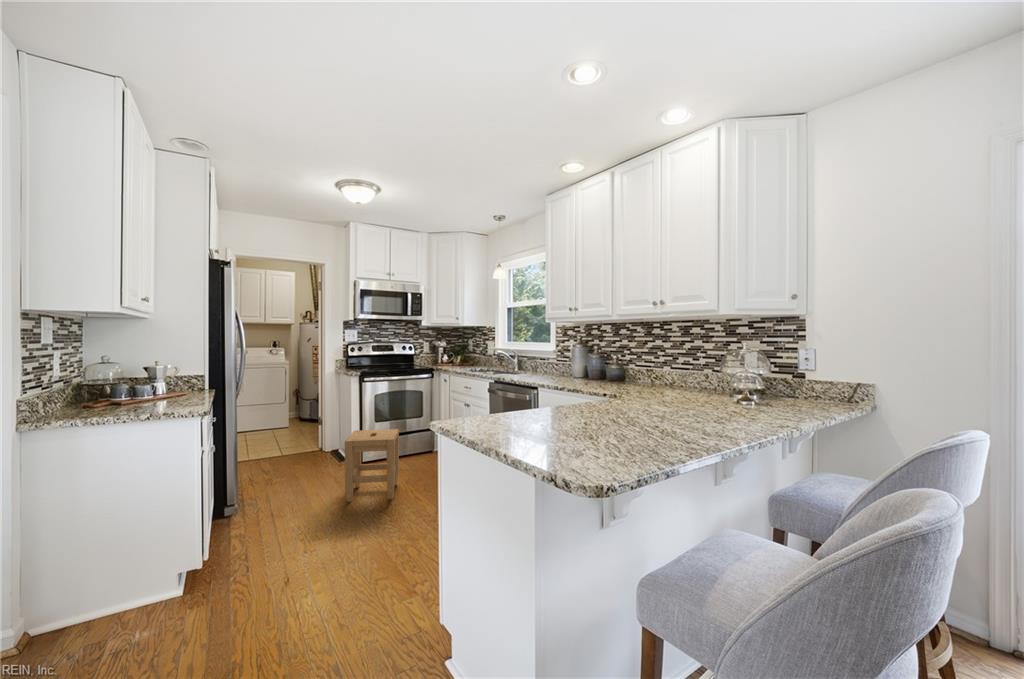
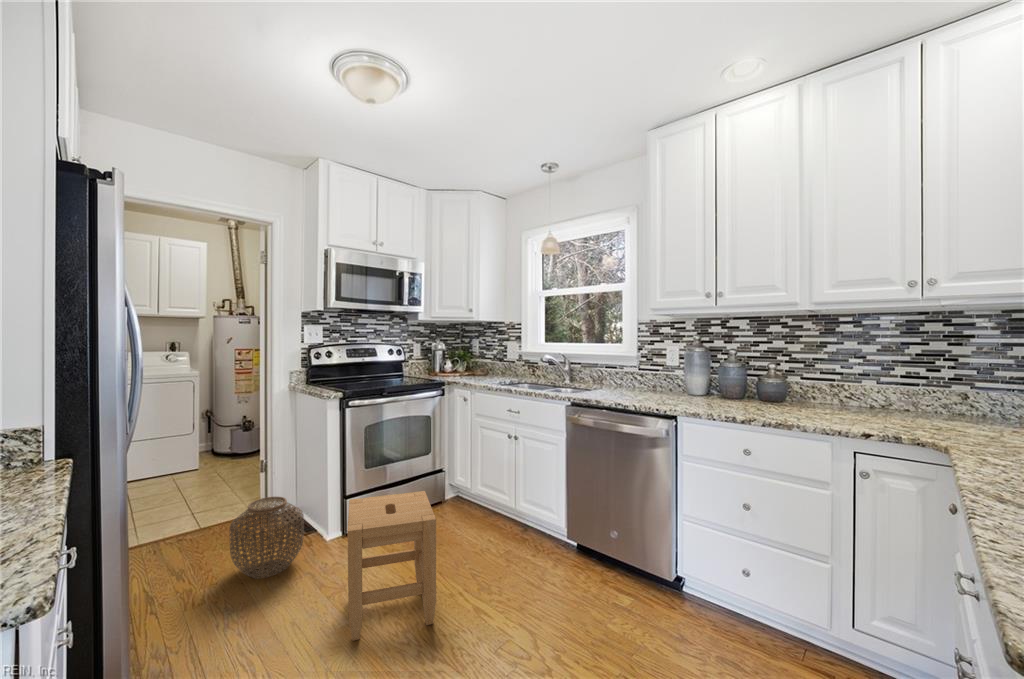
woven basket: none [293,432,335,477] -> present [230,497,304,579]

